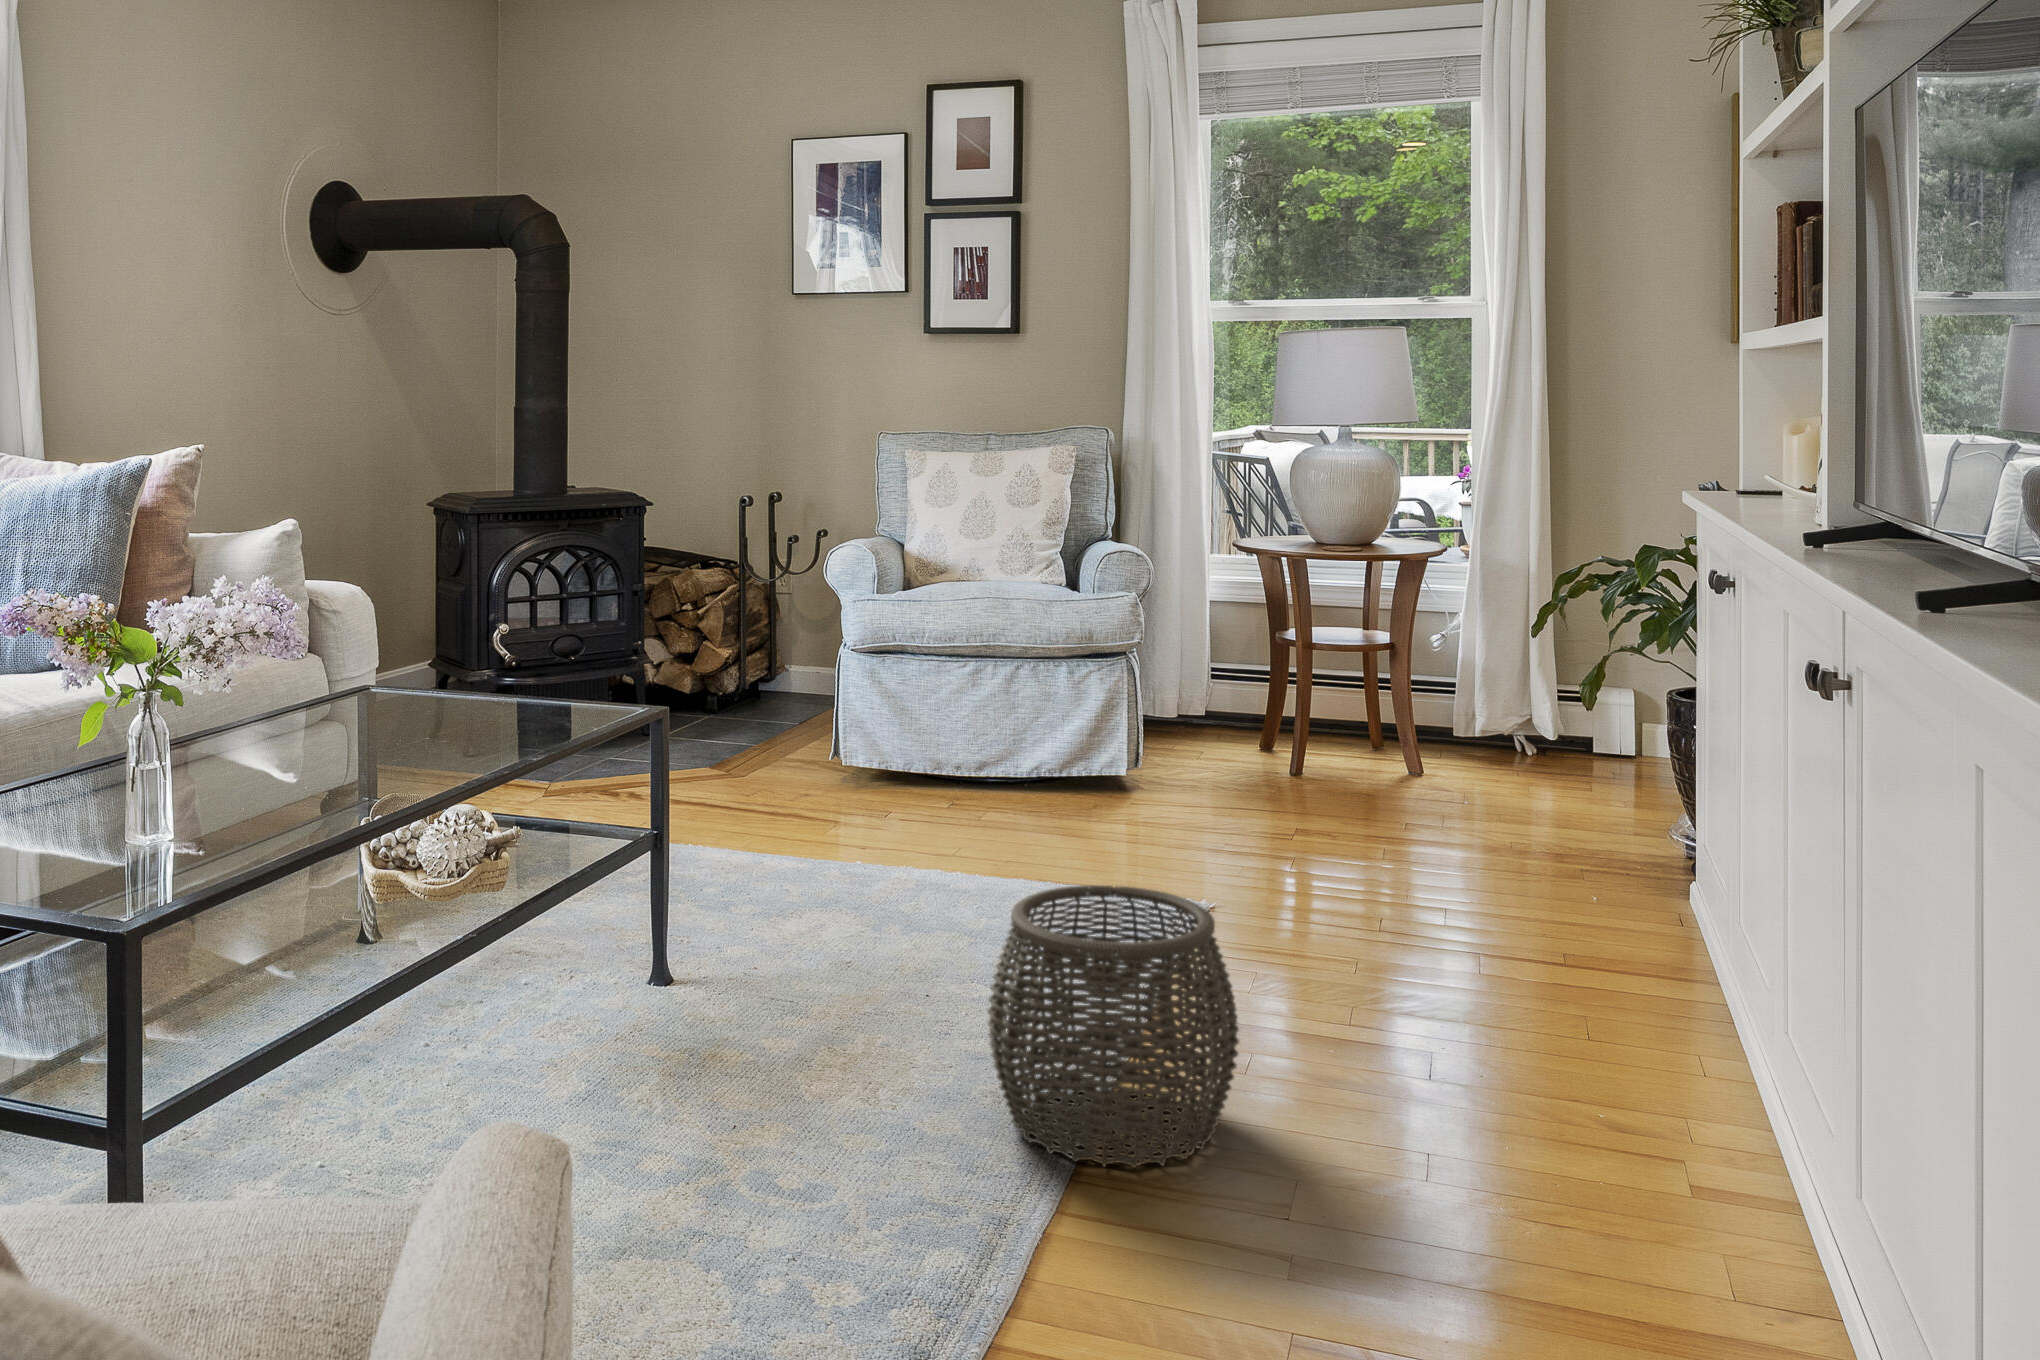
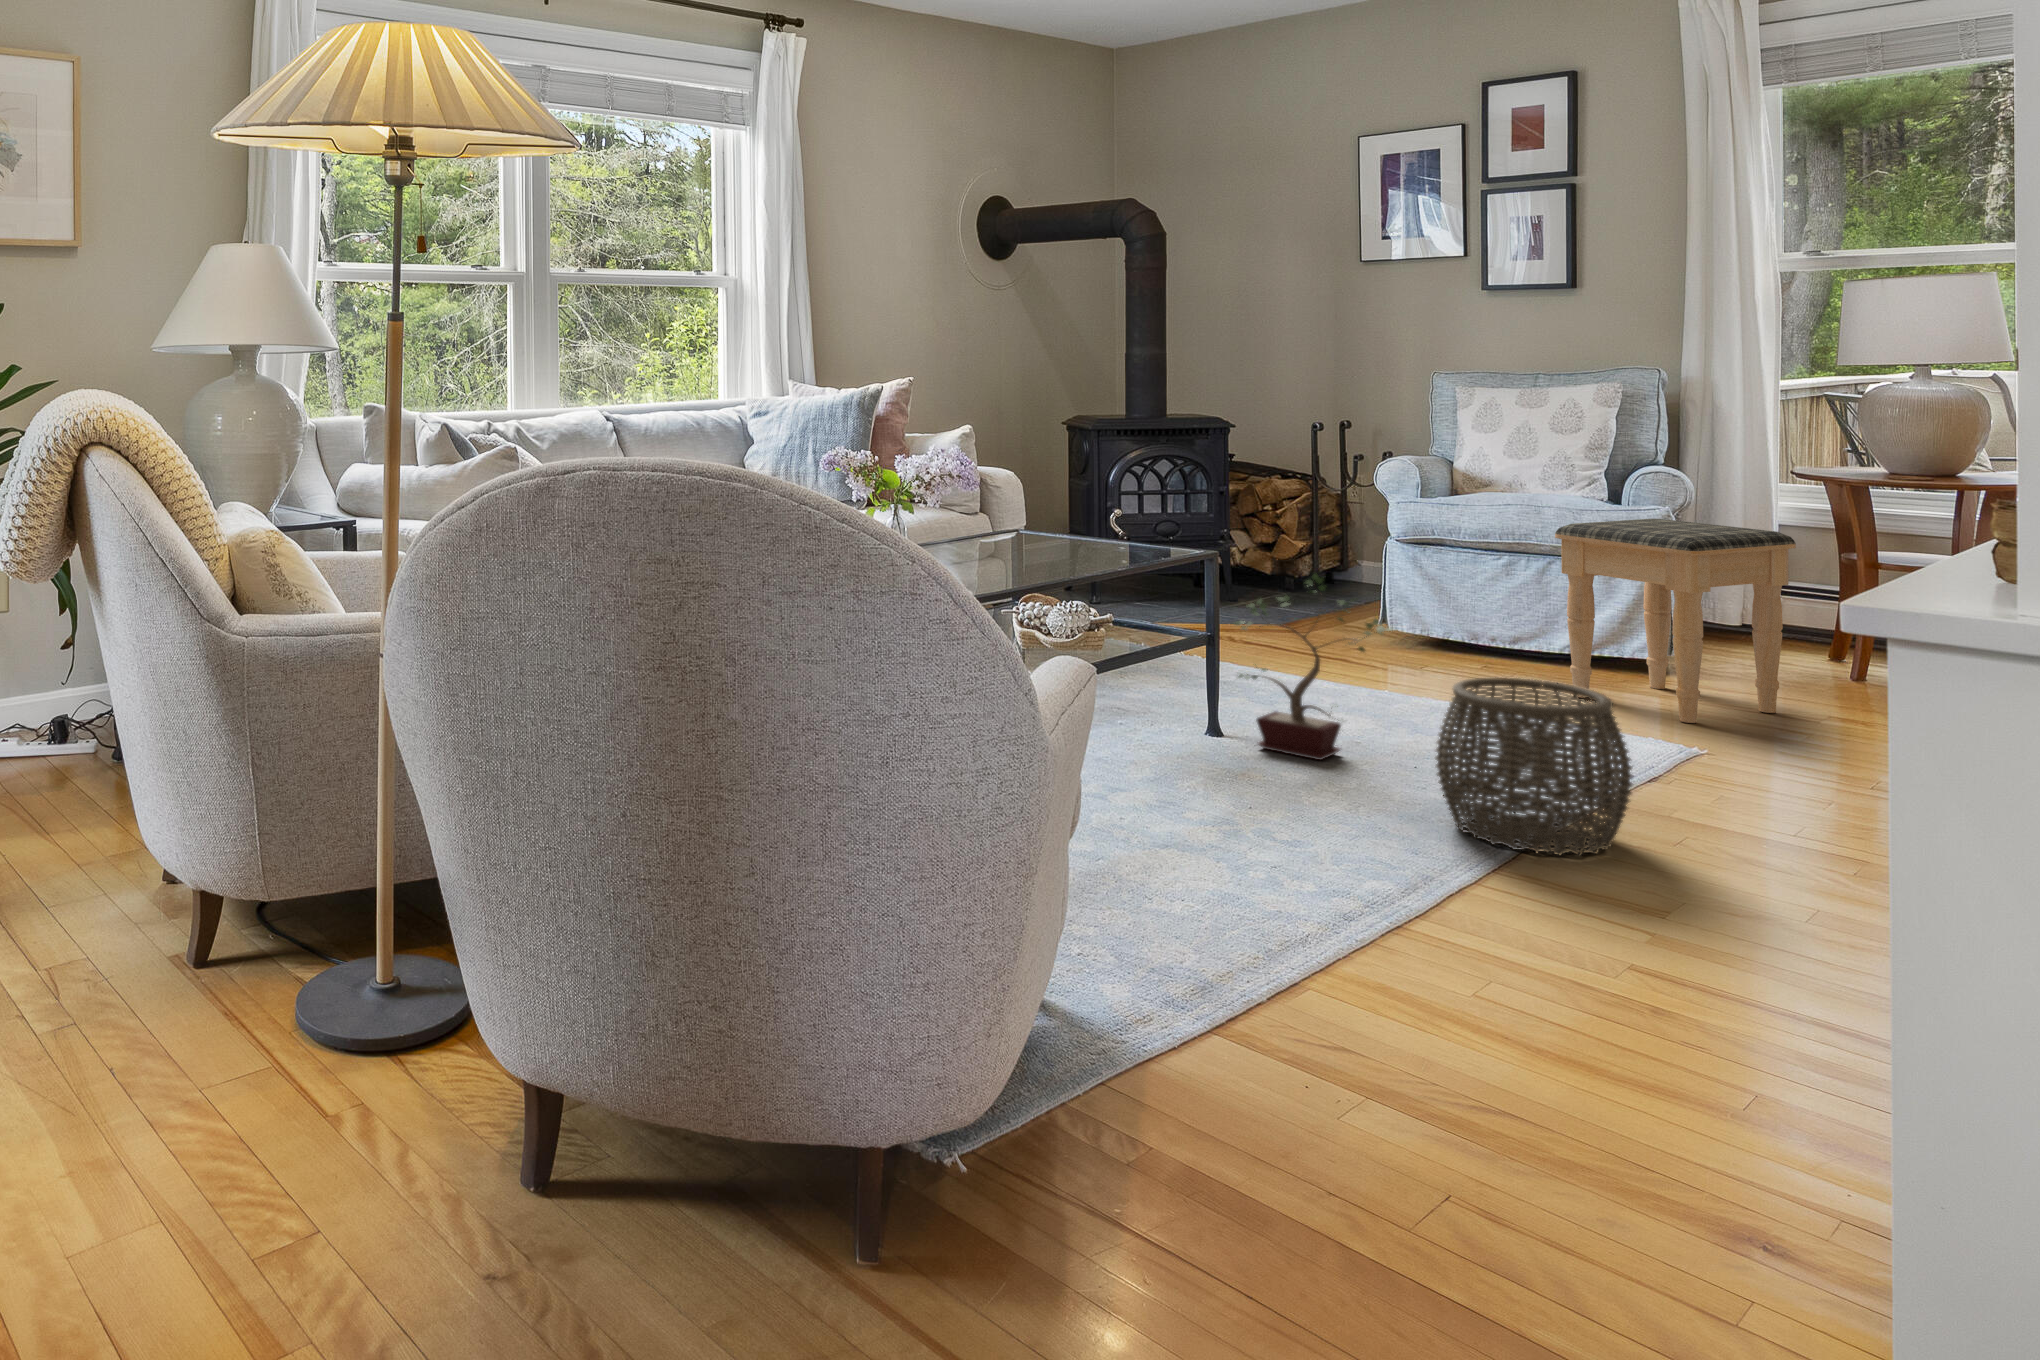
footstool: none [1044,611,1283,870] -> present [1555,519,1796,723]
potted plant: none [683,733,915,1021] -> present [1234,574,1393,760]

